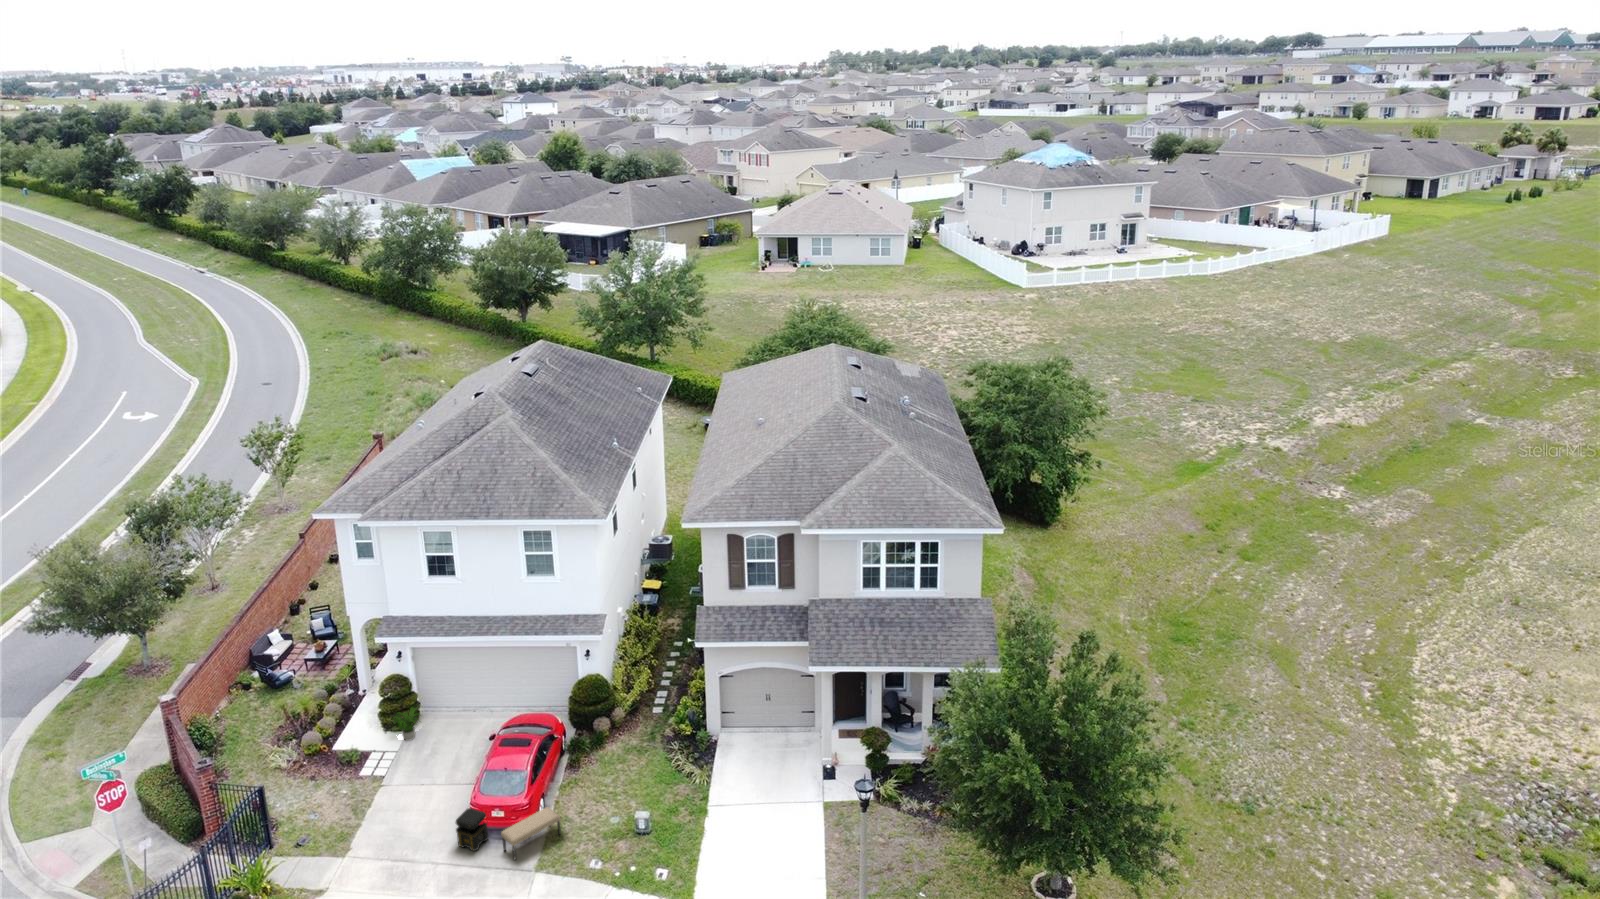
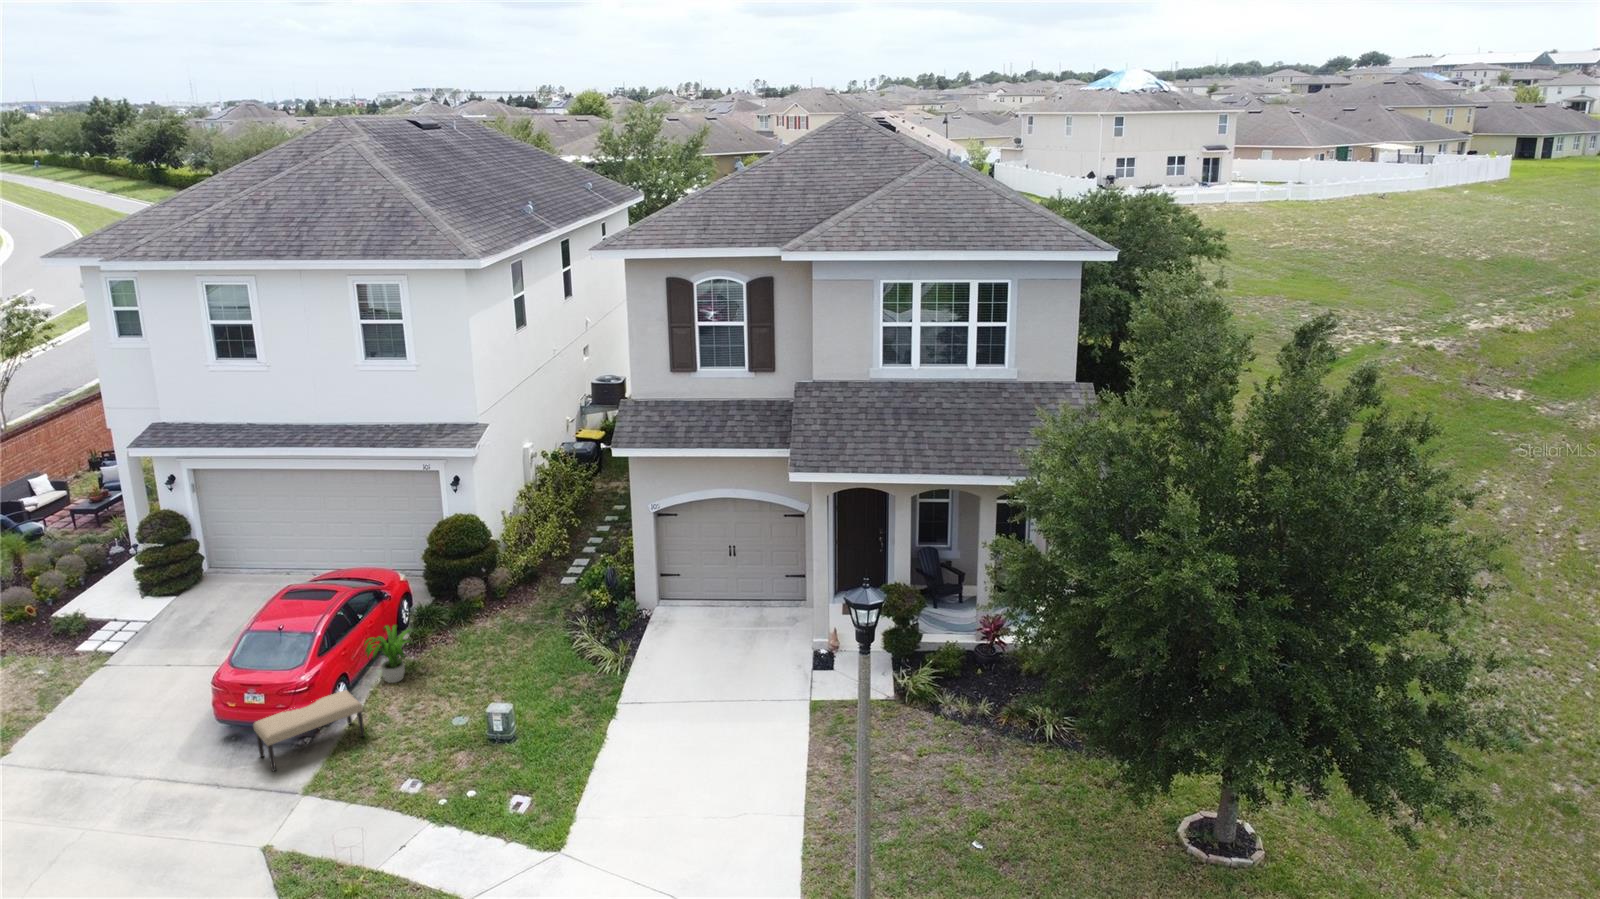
potted plant: present [393,707,418,741] -> present [364,625,417,683]
toolbox: present [456,808,488,851] -> none [179,685,241,756]

